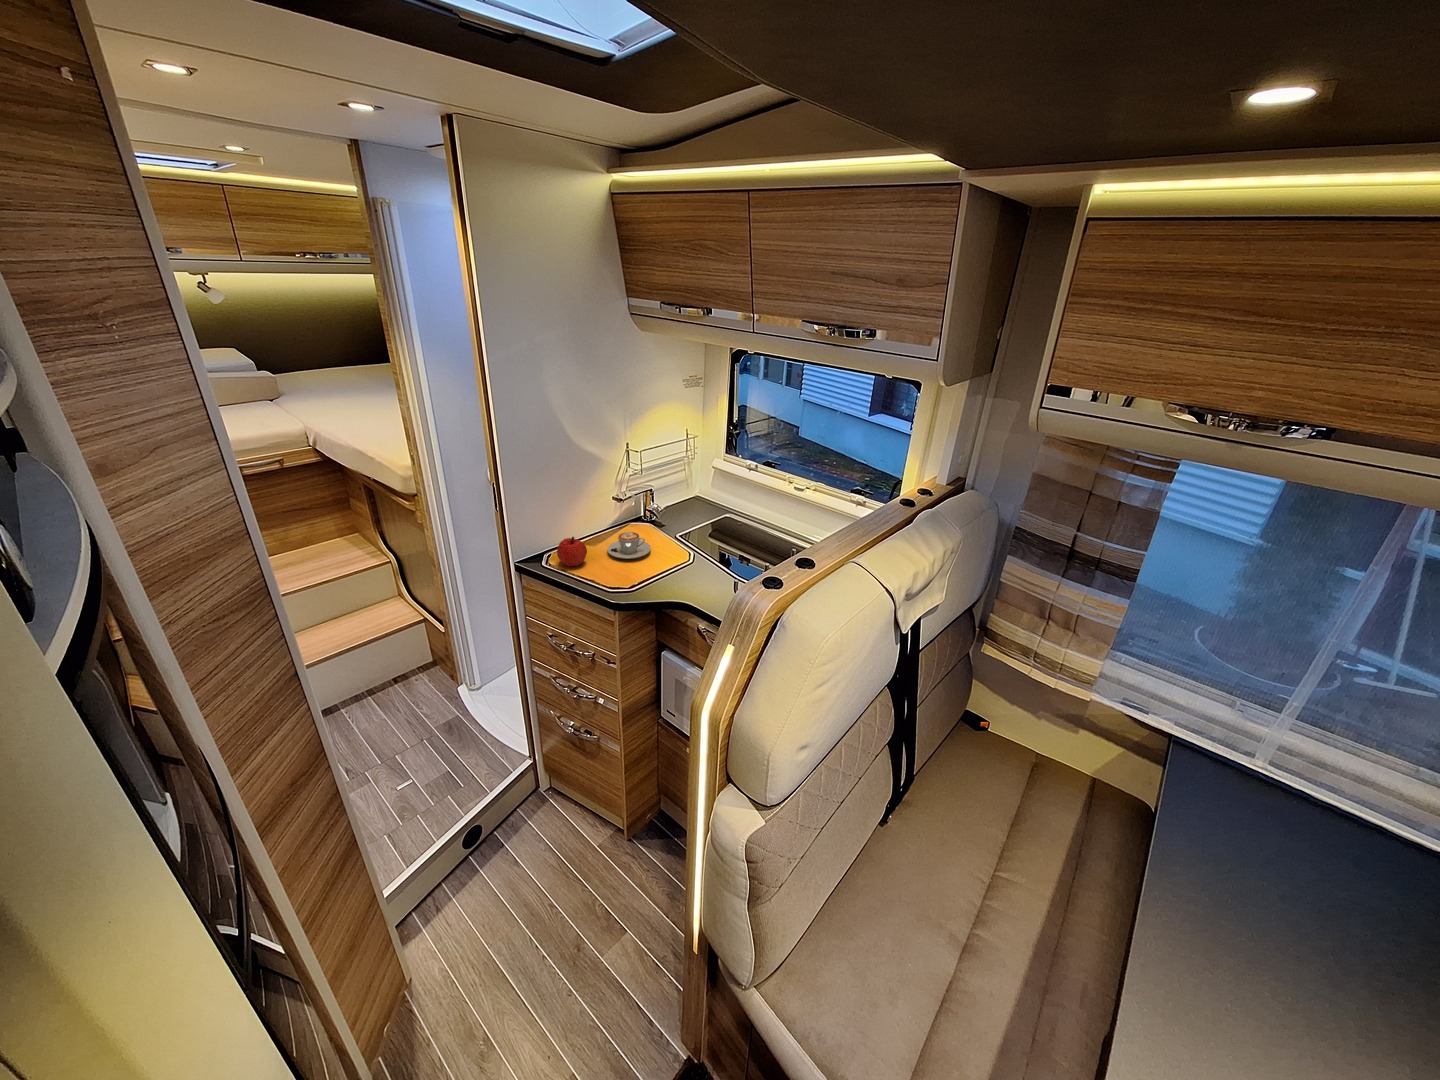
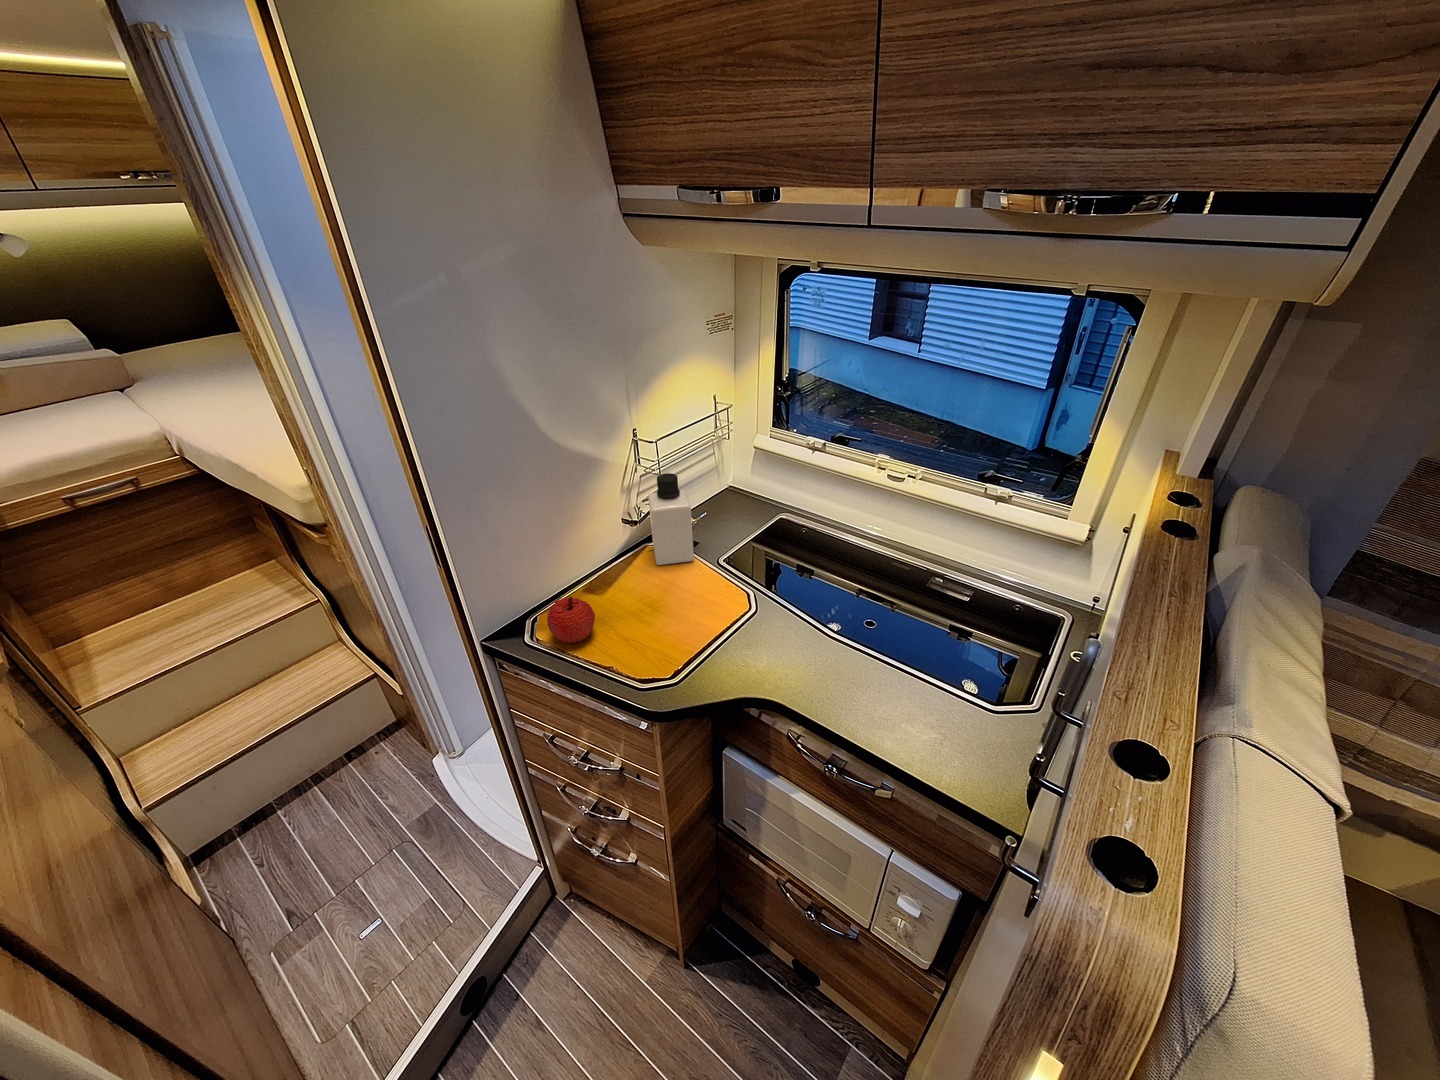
bottle: none [632,473,659,534] -> present [648,473,694,565]
coffee cup: present [607,532,651,559] -> none [624,571,690,619]

